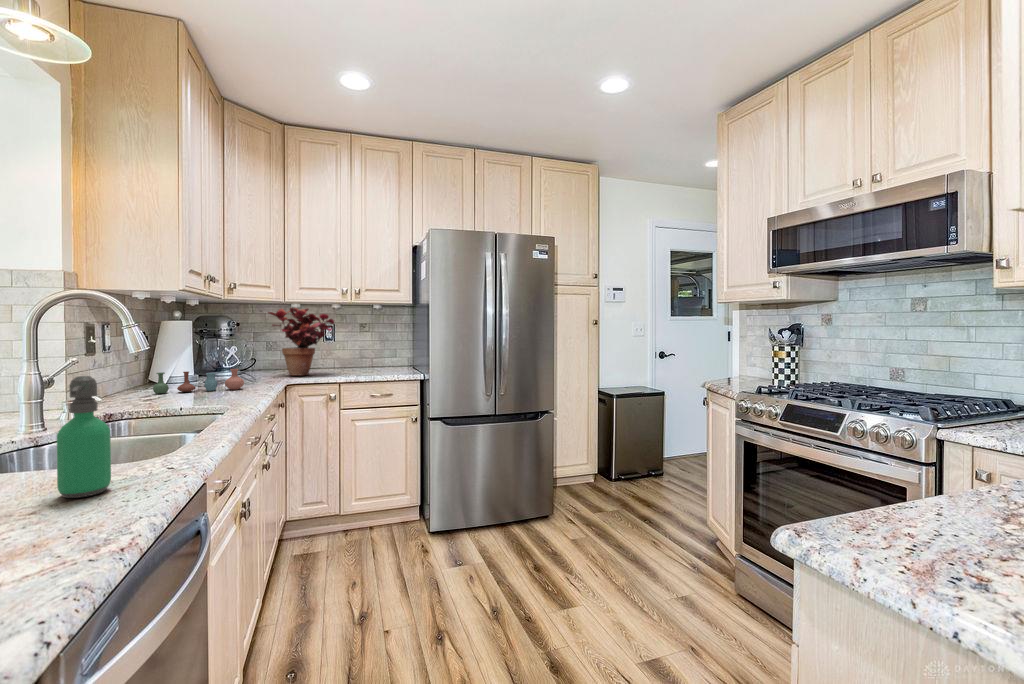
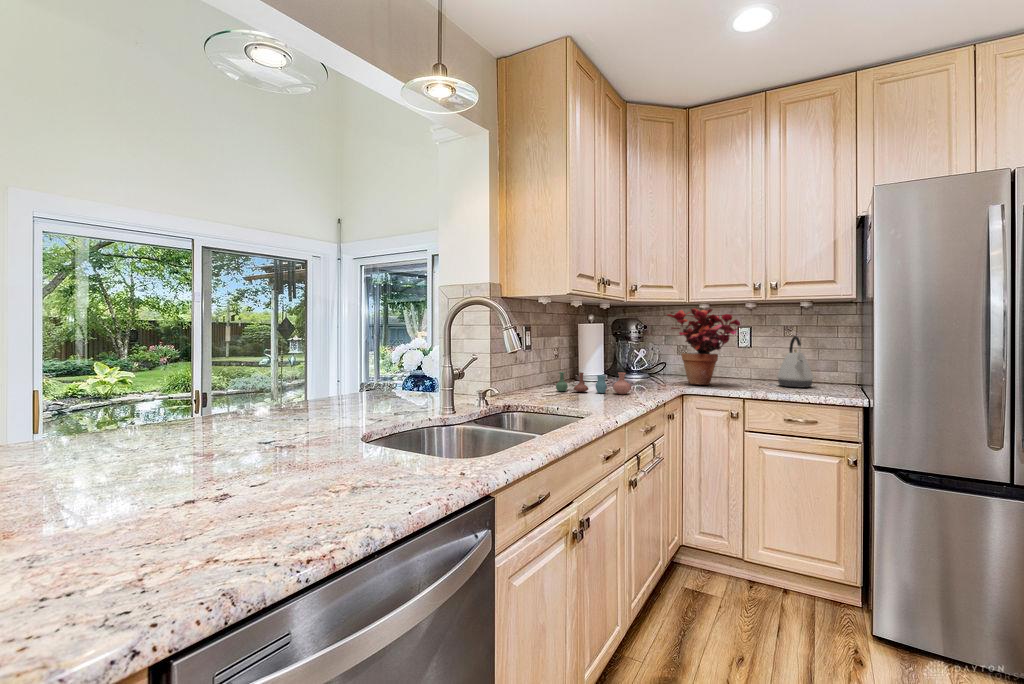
kettle: none [360,332,386,372] -> present [777,336,814,388]
soap dispenser: present [57,376,111,498] -> none [362,371,404,488]

